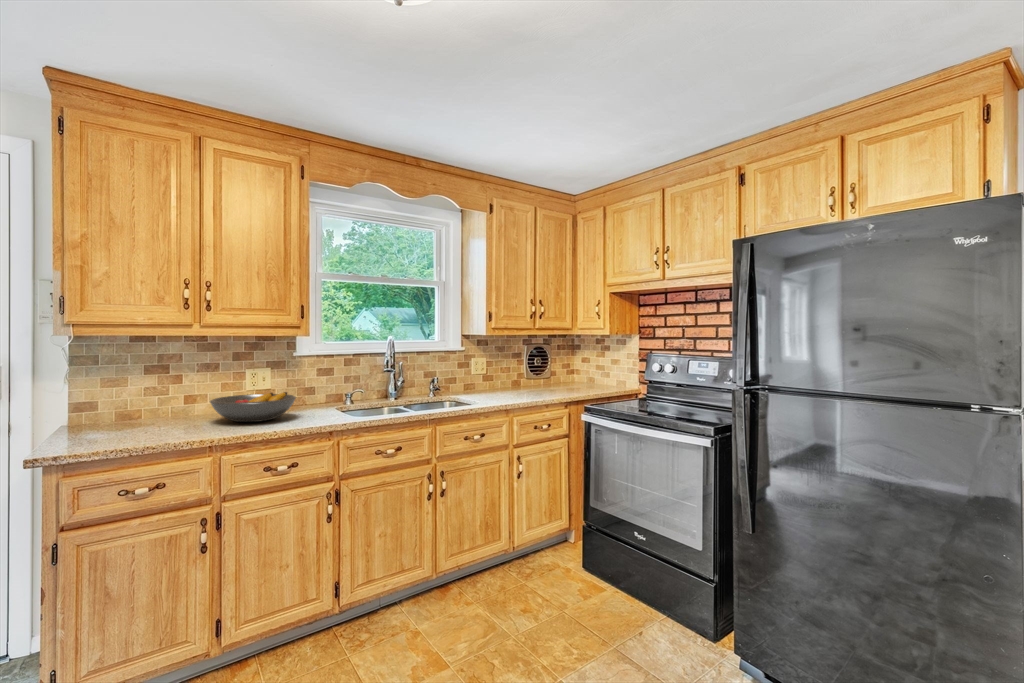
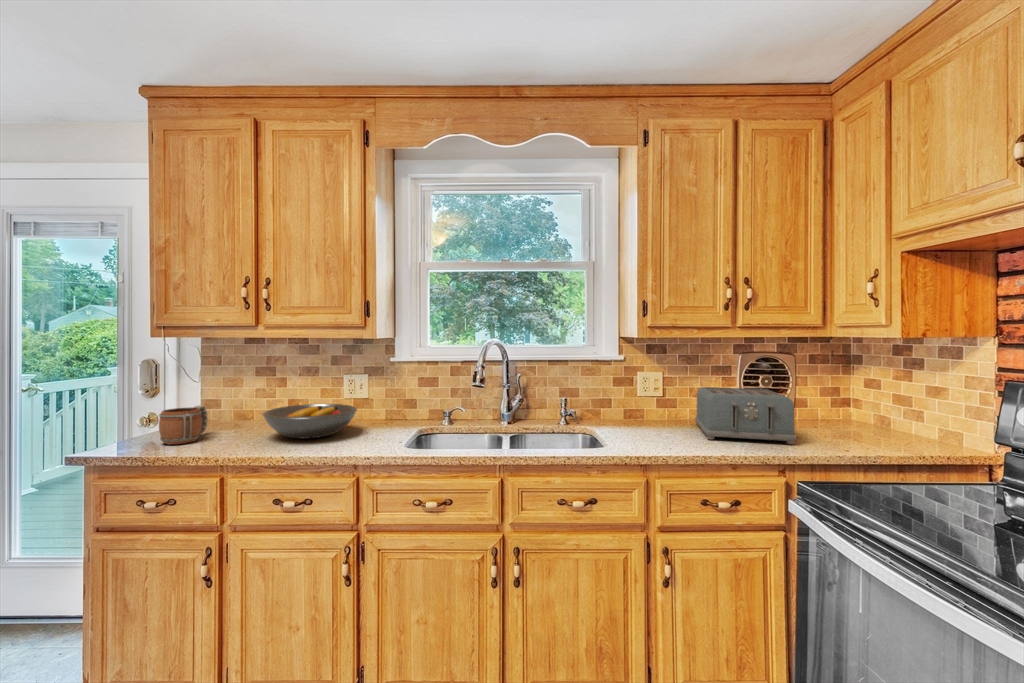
toaster: none [506,366,566,396] -> present [695,387,797,444]
mug: none [111,402,154,439] -> present [159,405,208,444]

